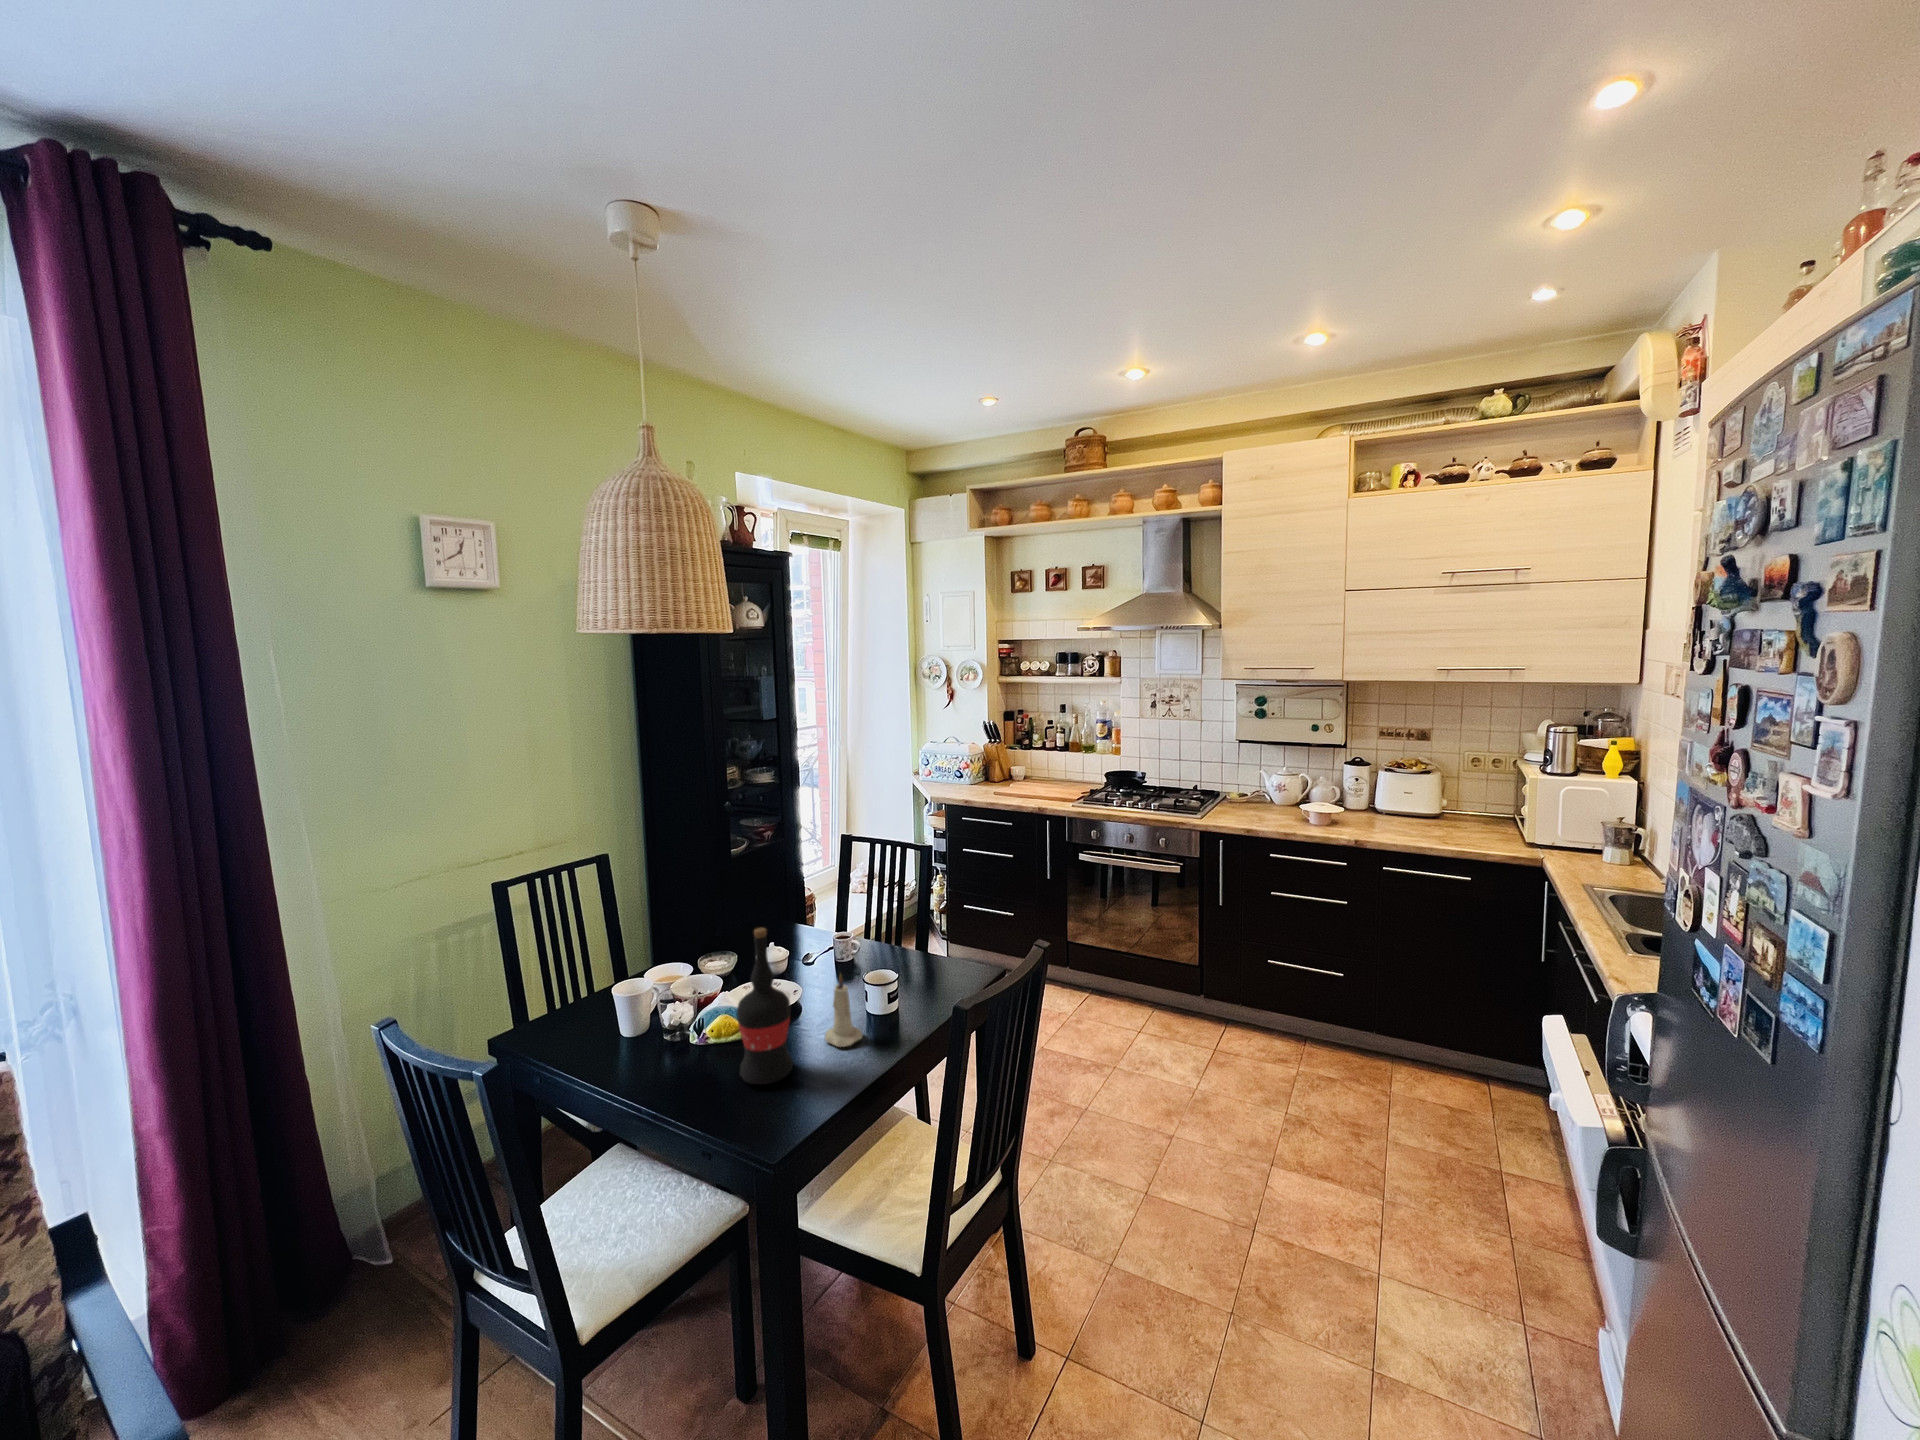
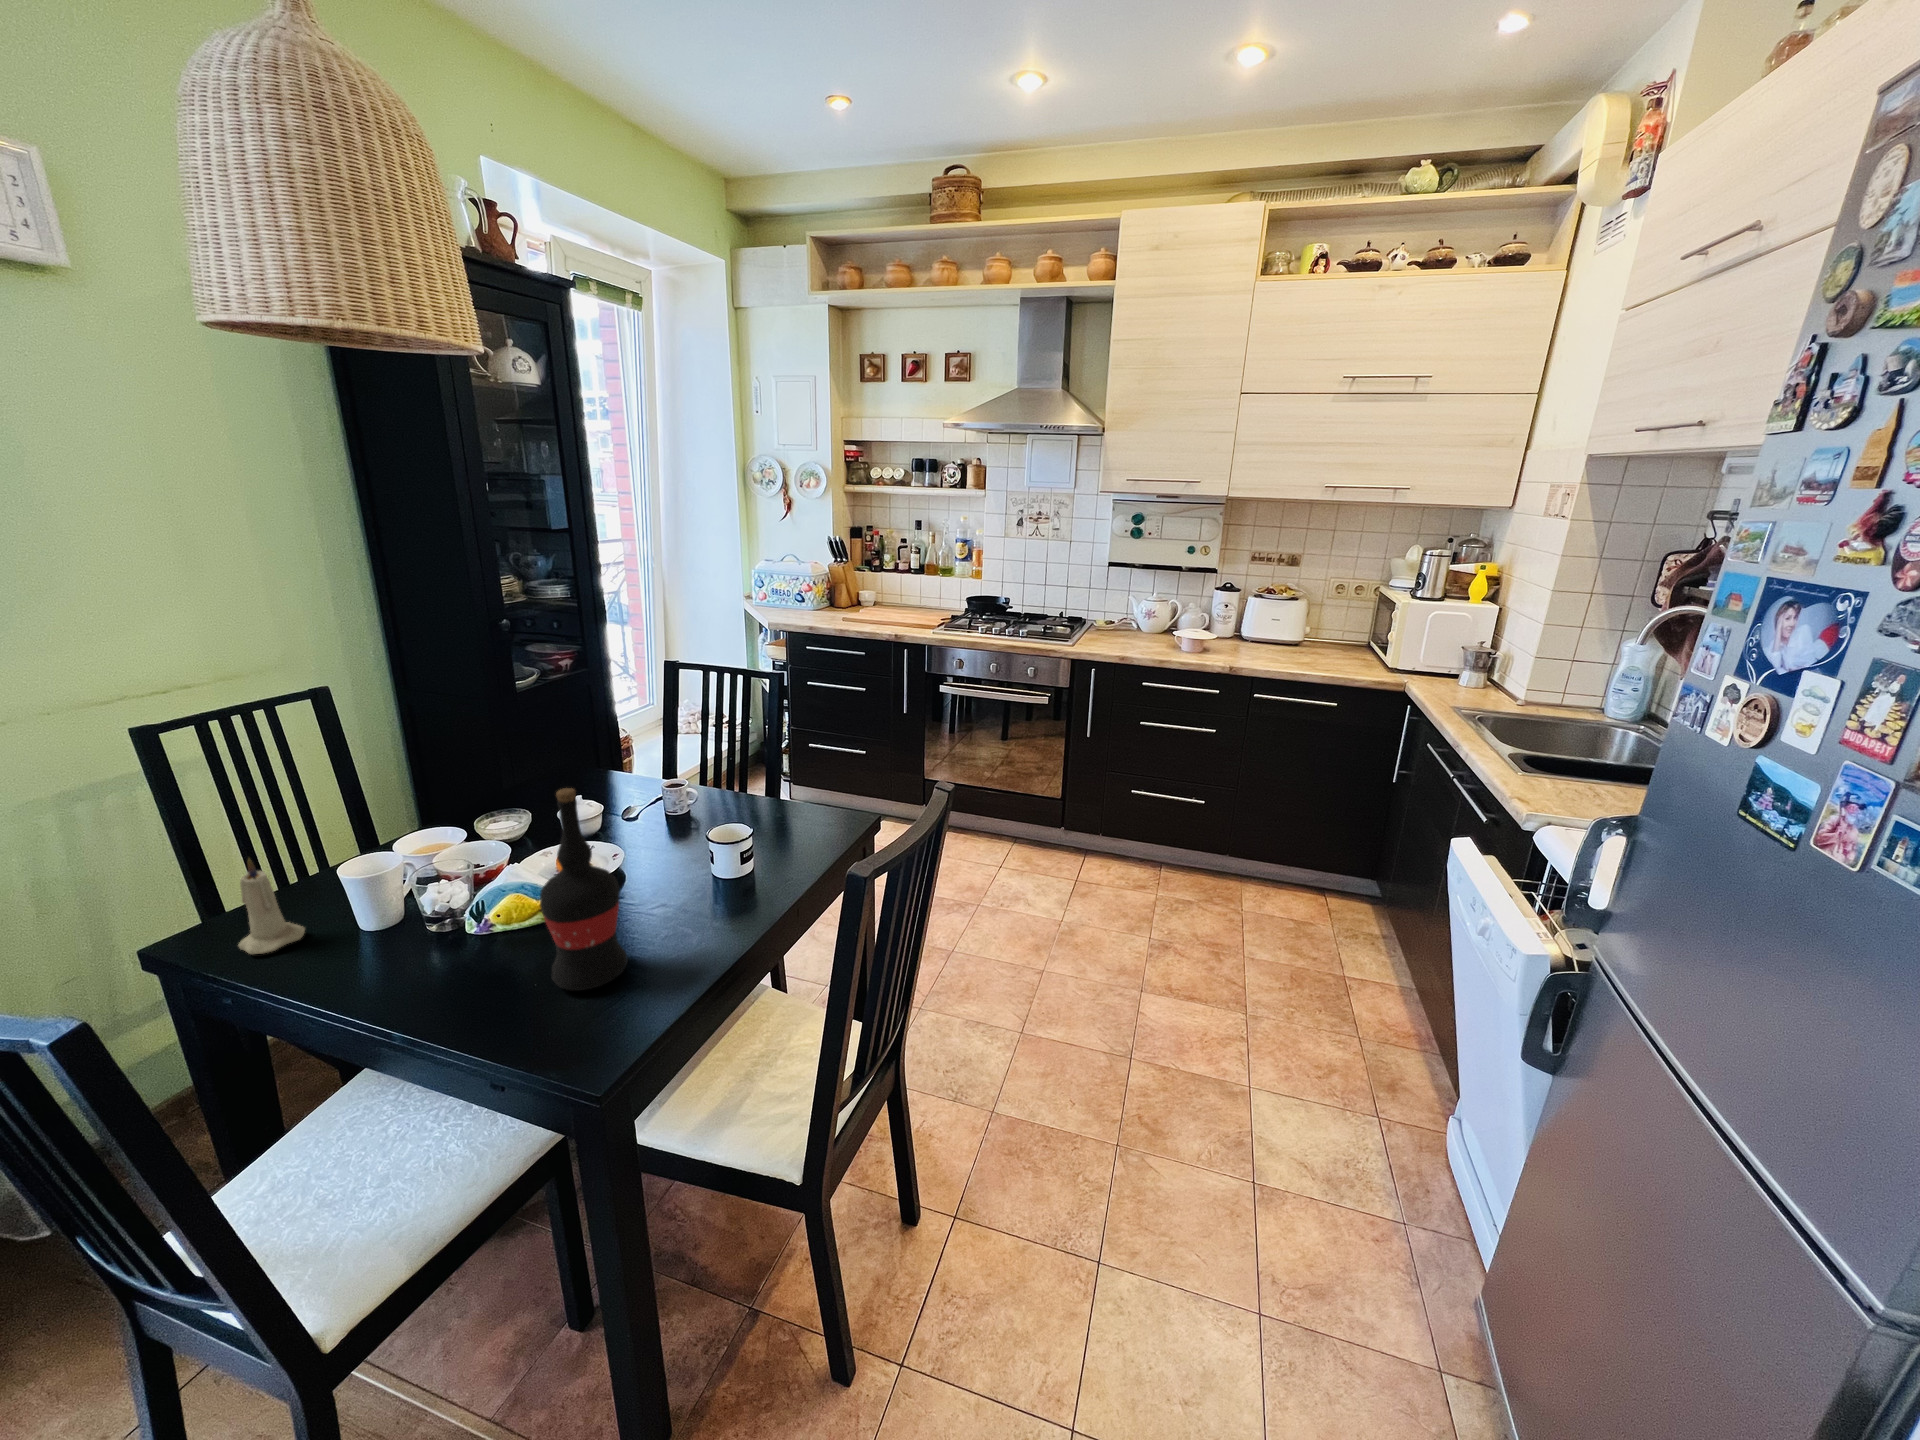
candle: present [825,975,862,1047] -> present [239,859,305,954]

